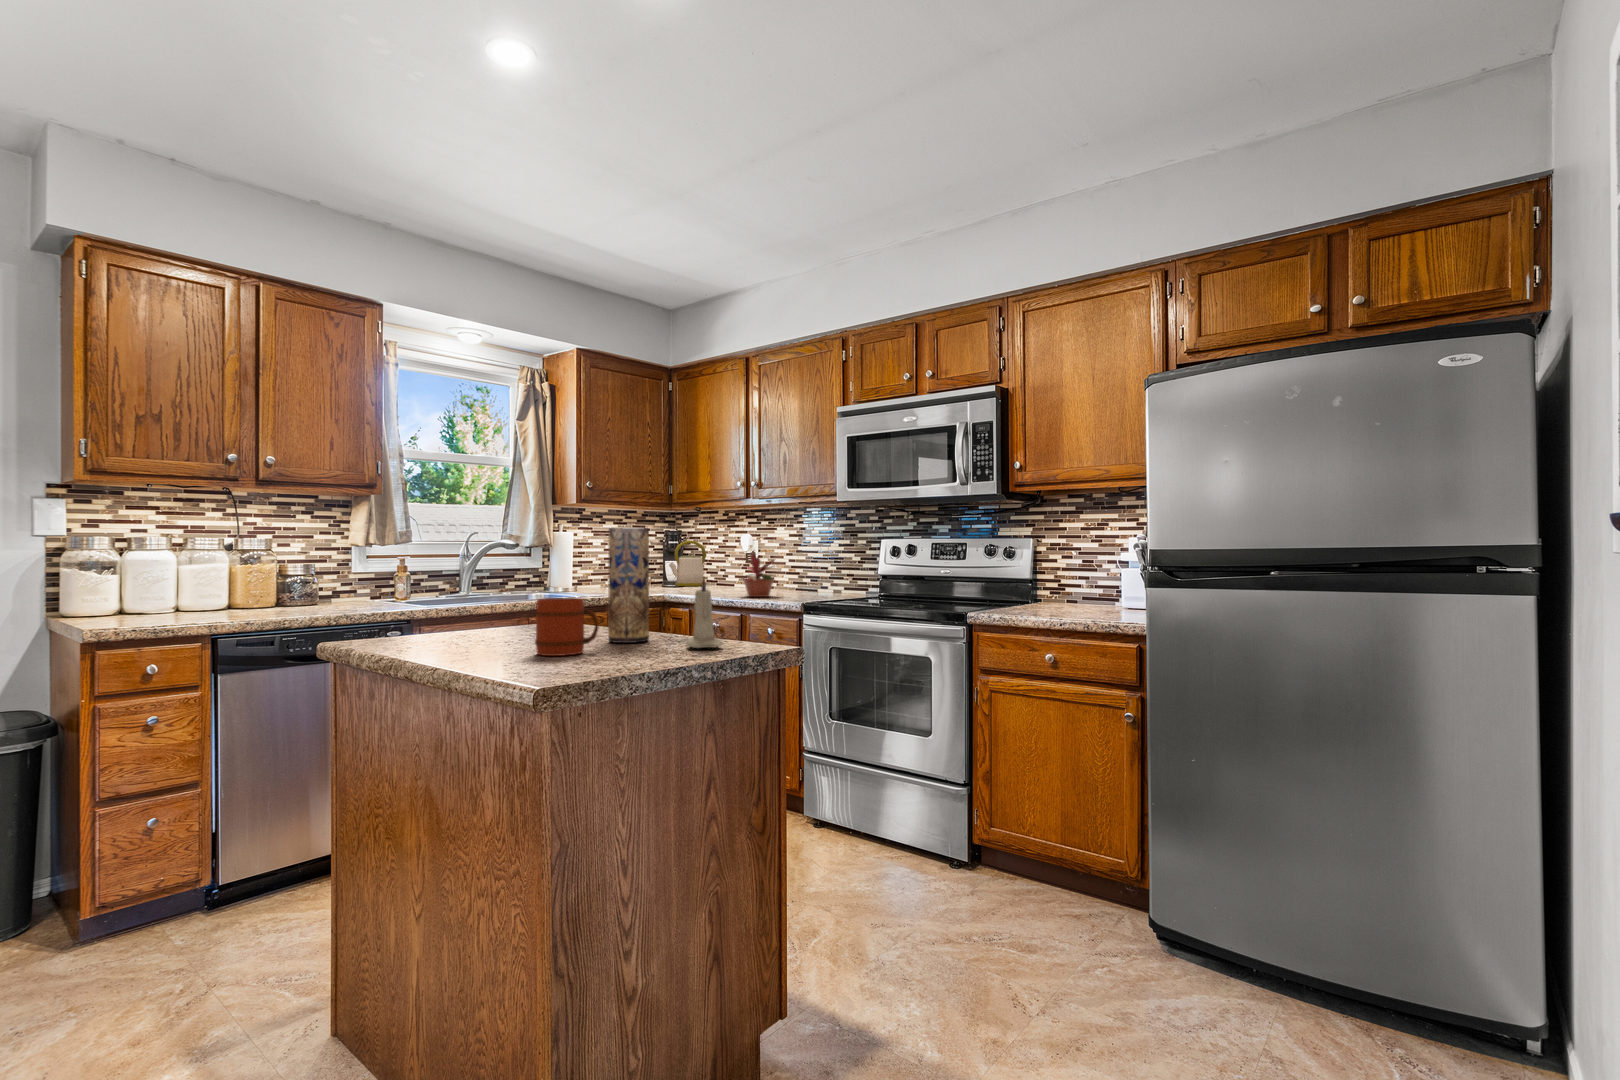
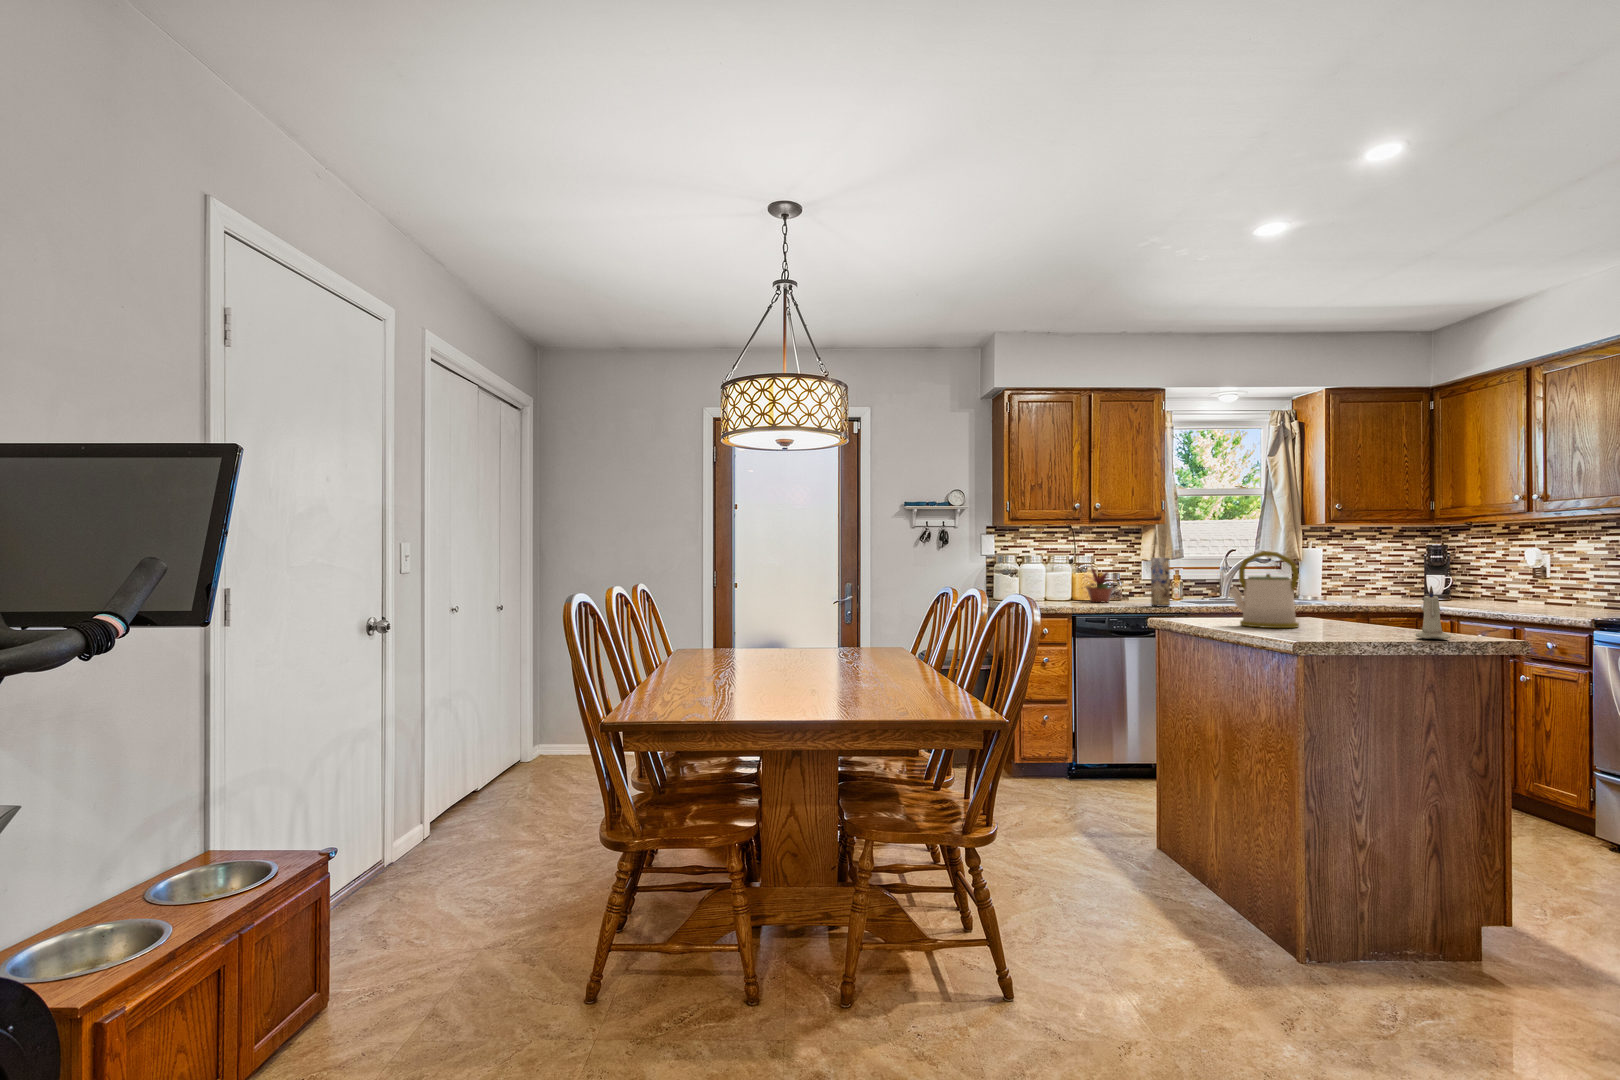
vase: present [608,527,649,643] -> present [1151,558,1170,607]
kettle: present [669,540,706,586] -> present [1229,551,1299,628]
potted plant: present [741,553,775,597] -> present [1086,568,1115,602]
mug: present [535,598,599,656] -> none [1292,598,1340,635]

